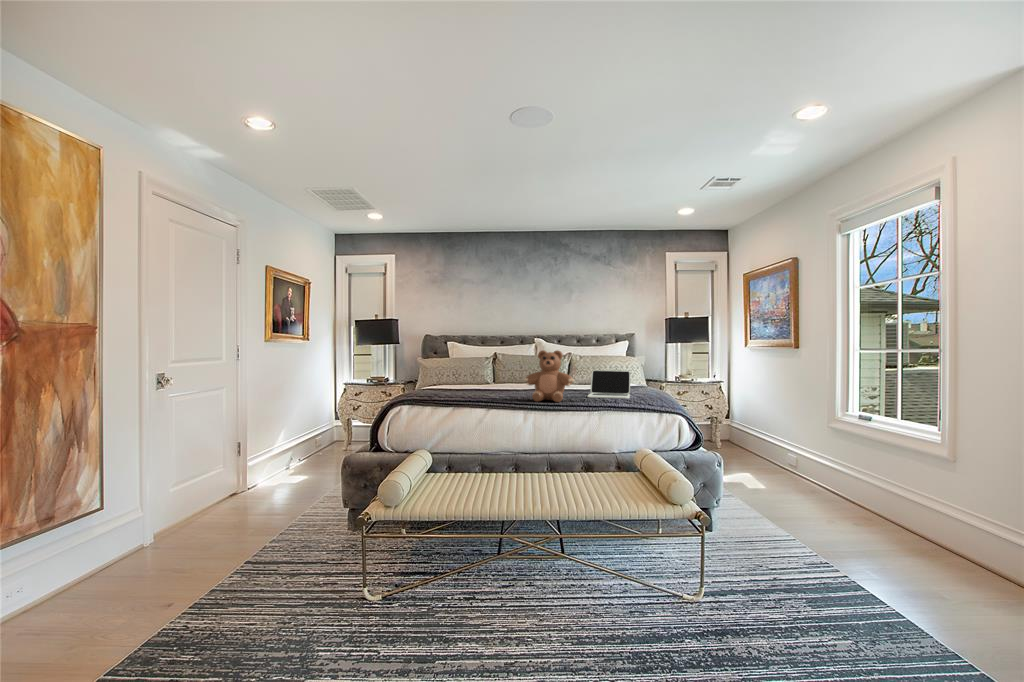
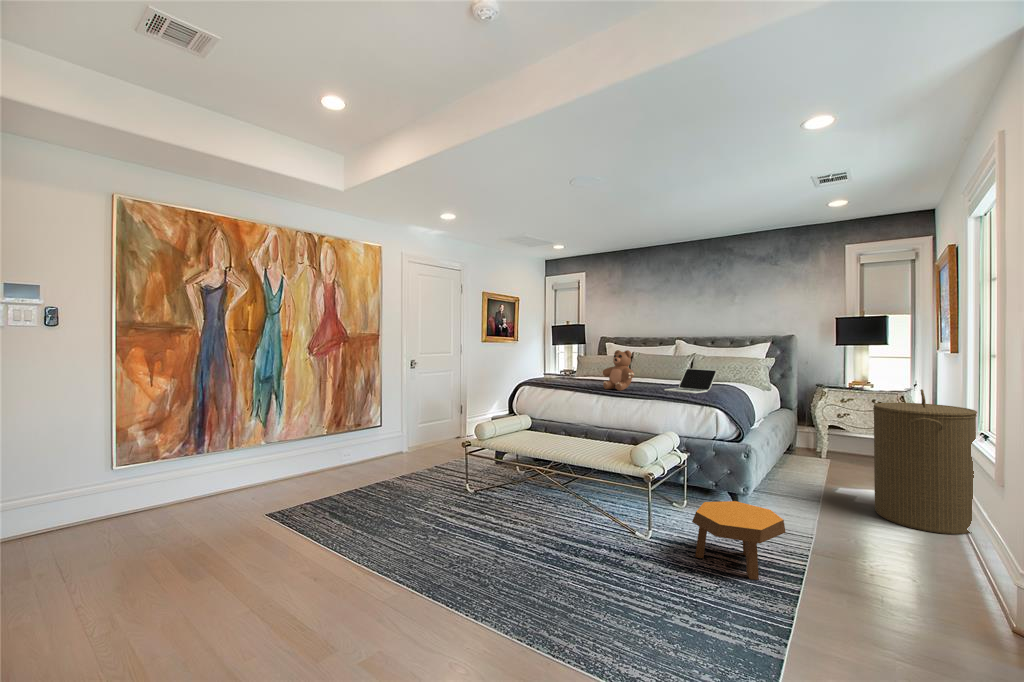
laundry hamper: none [760,381,841,506] -> present [873,389,977,534]
footstool: none [752,523,871,620] -> present [692,501,785,580]

